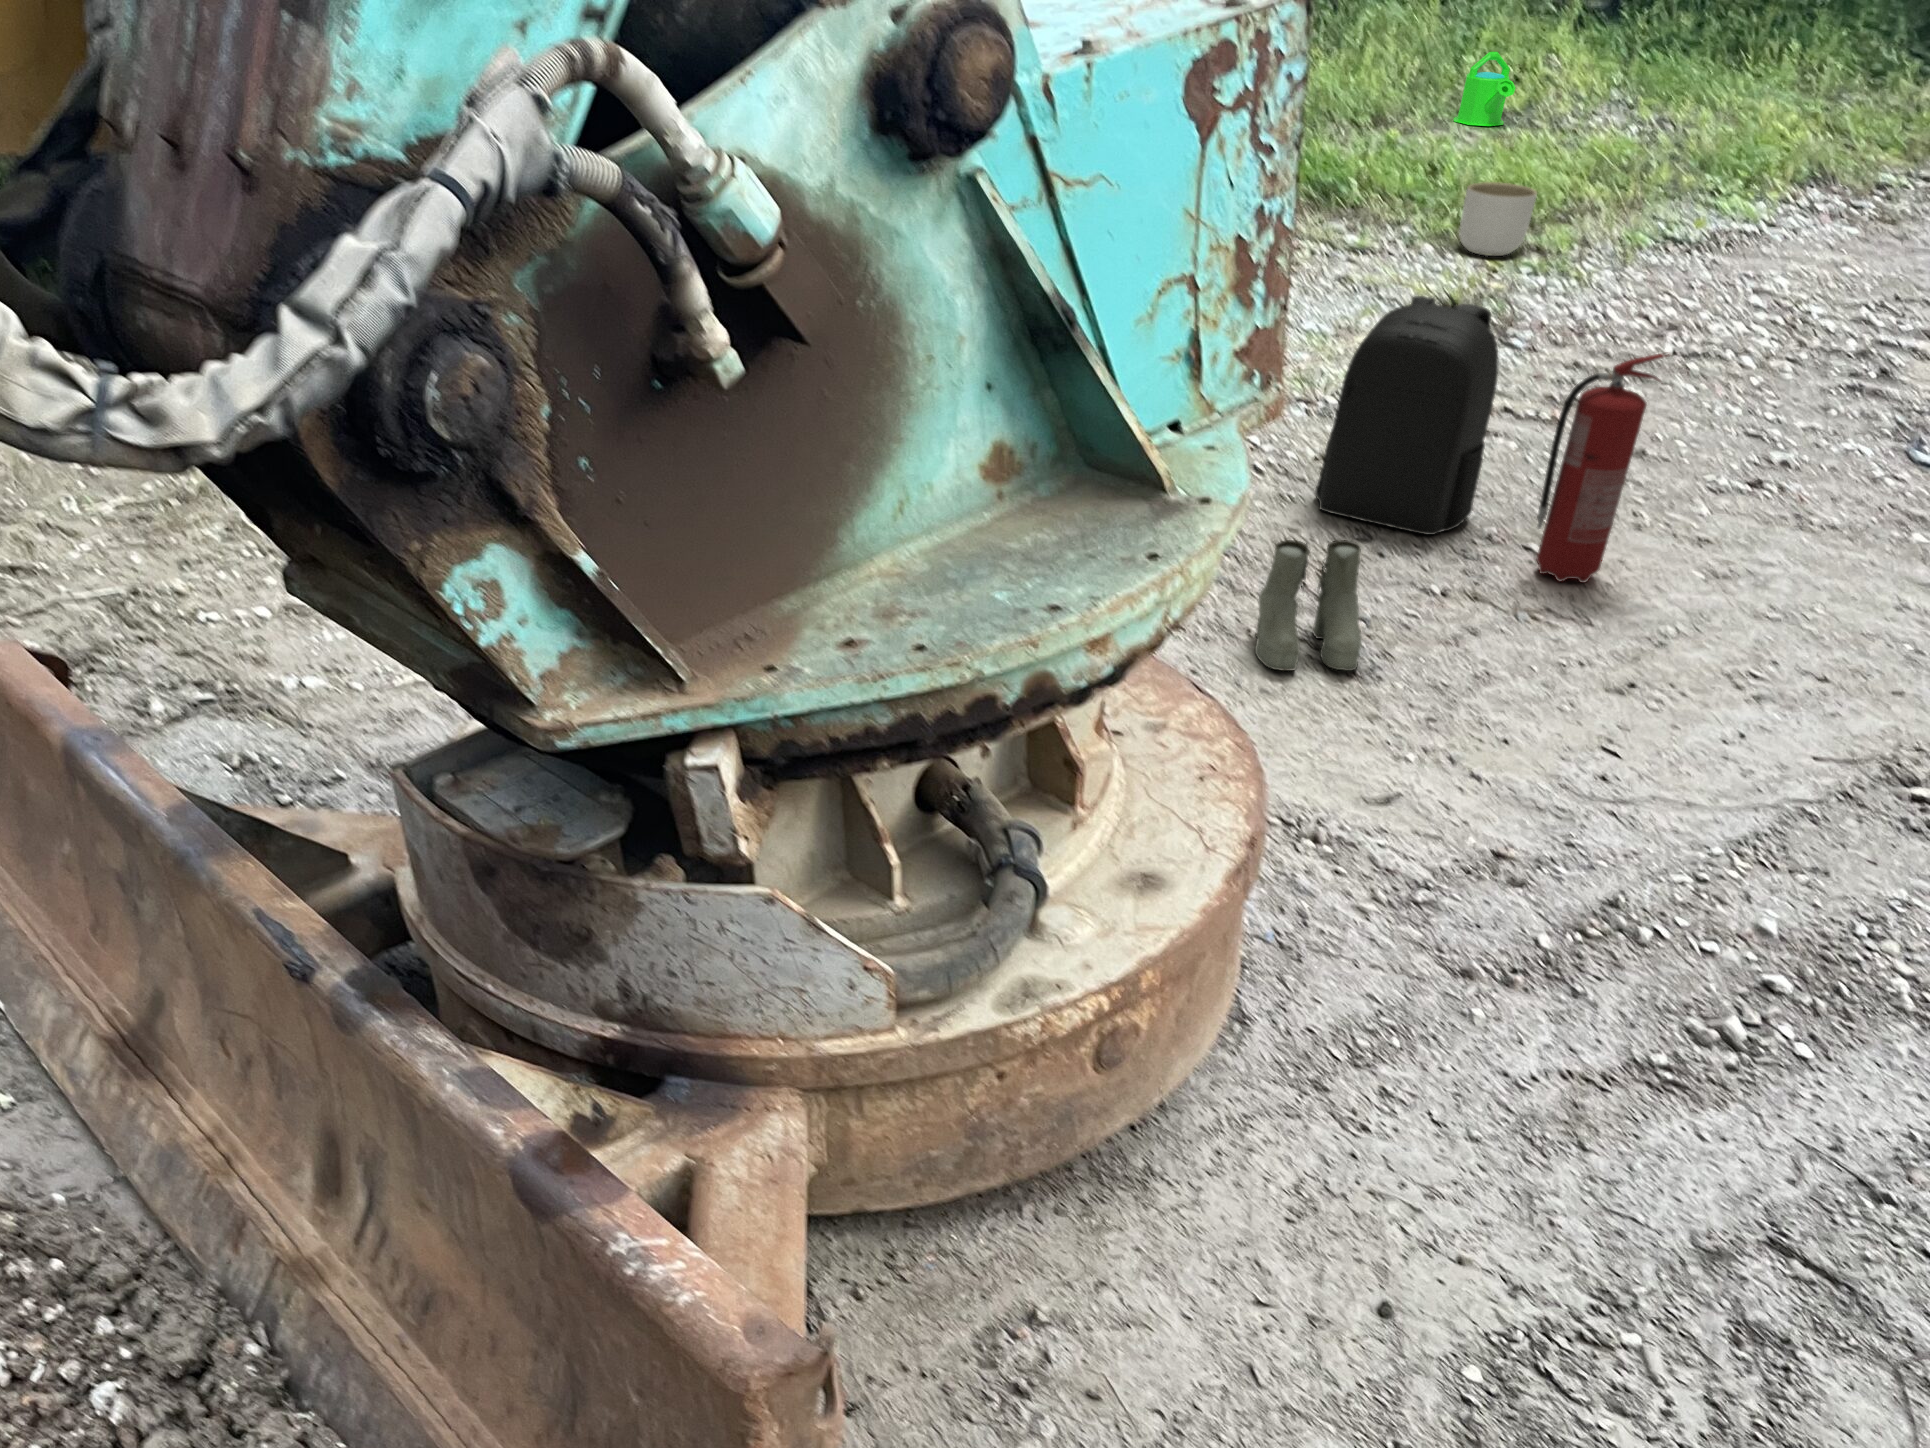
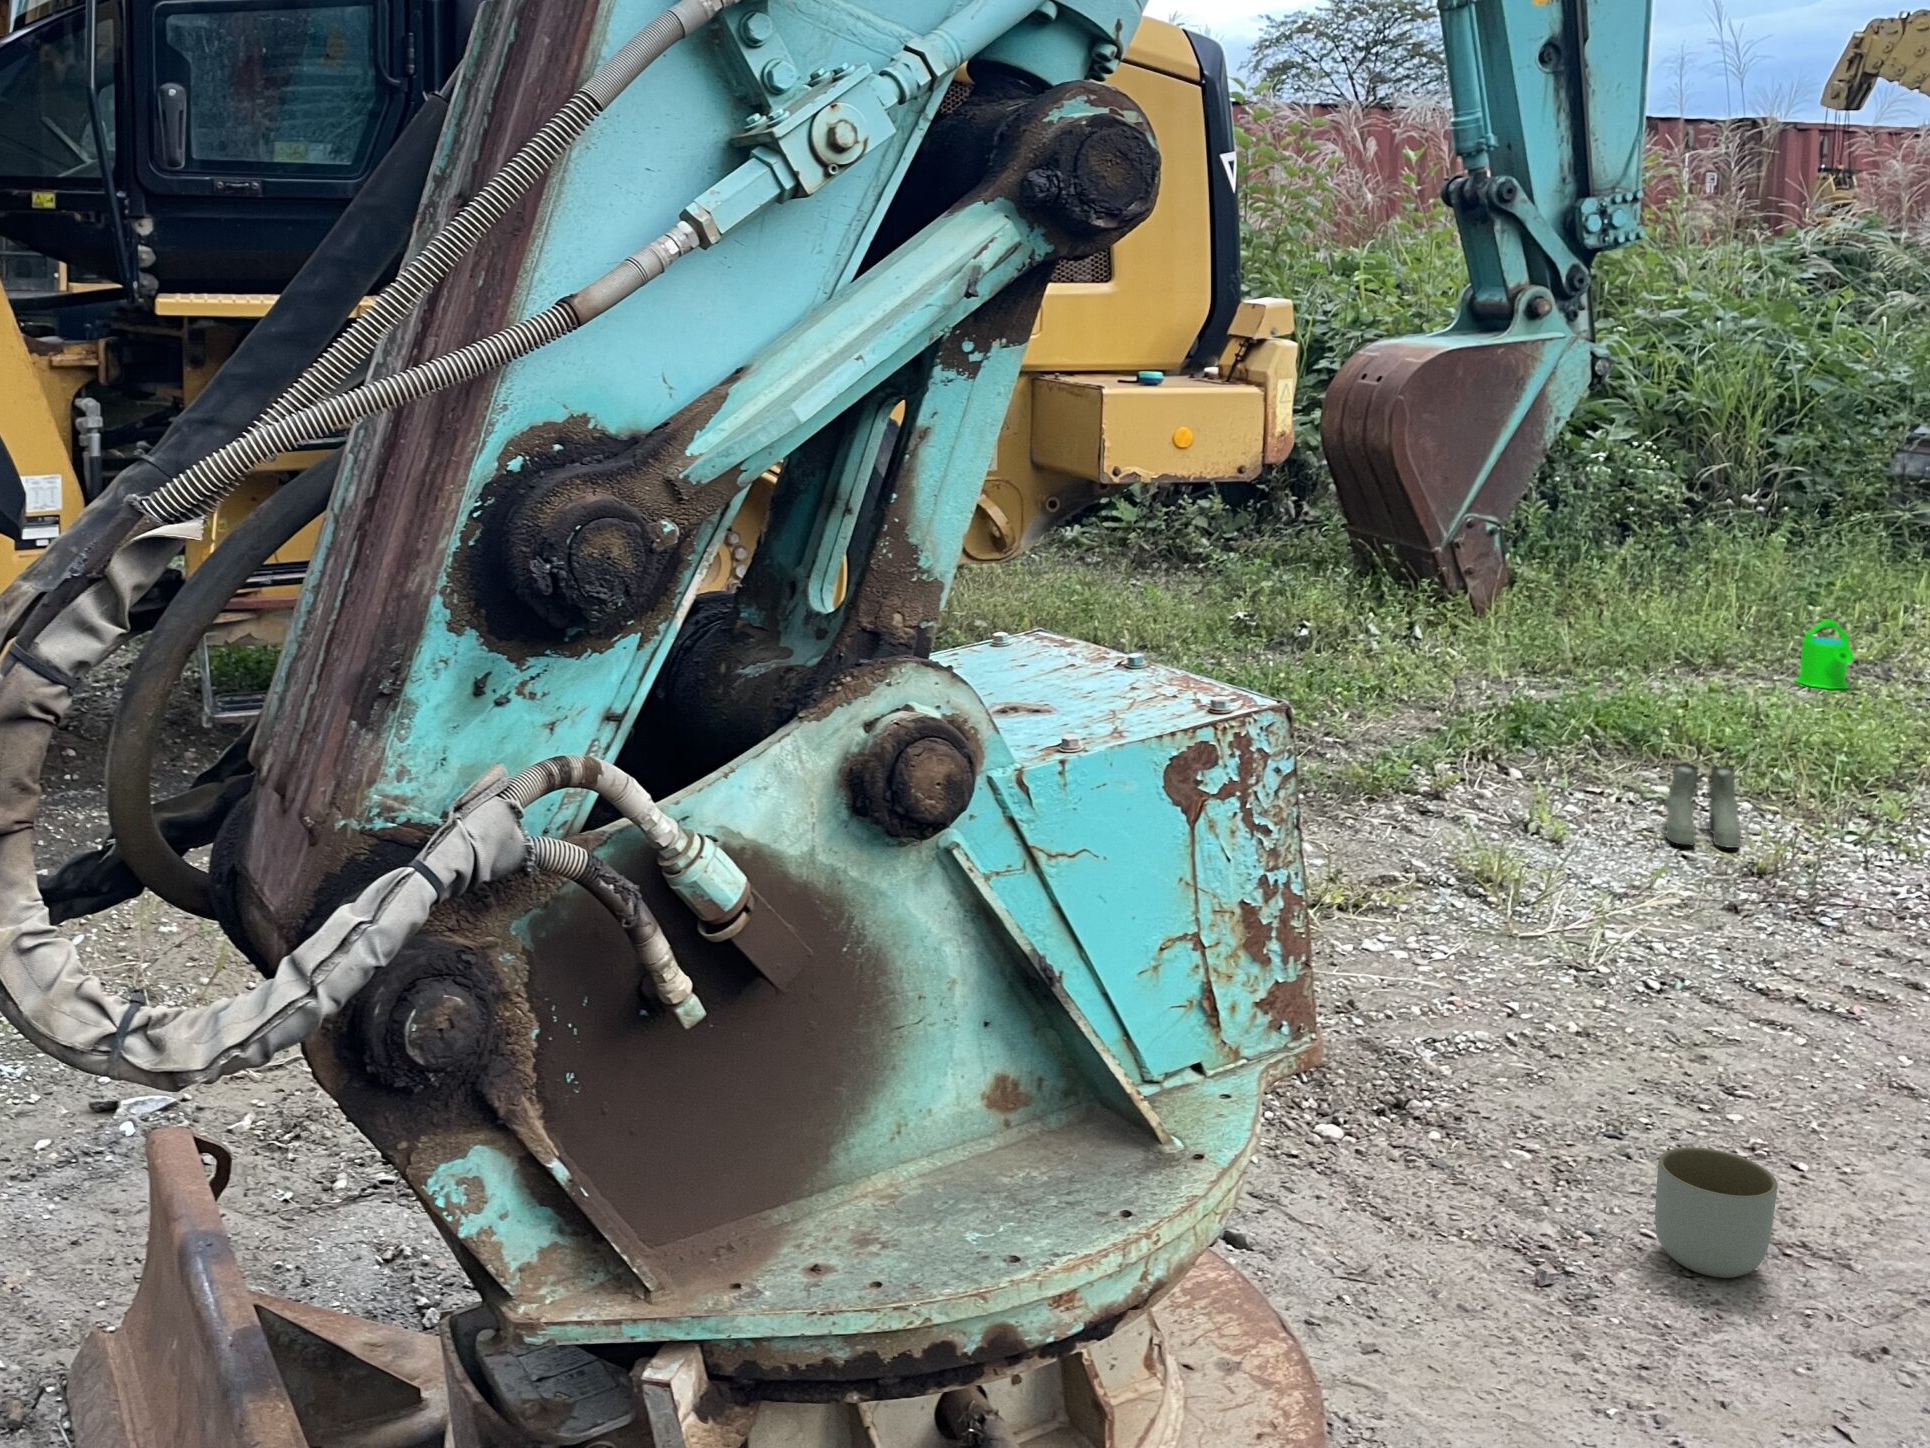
planter: present [1459,182,1537,256] -> present [1655,1147,1778,1278]
backpack: present [1315,295,1498,535] -> none [1565,888,1745,1138]
fire extinguisher: present [1536,352,1670,583] -> none [1792,976,1911,1212]
boots: present [1255,540,1362,671] -> present [1666,763,1741,848]

